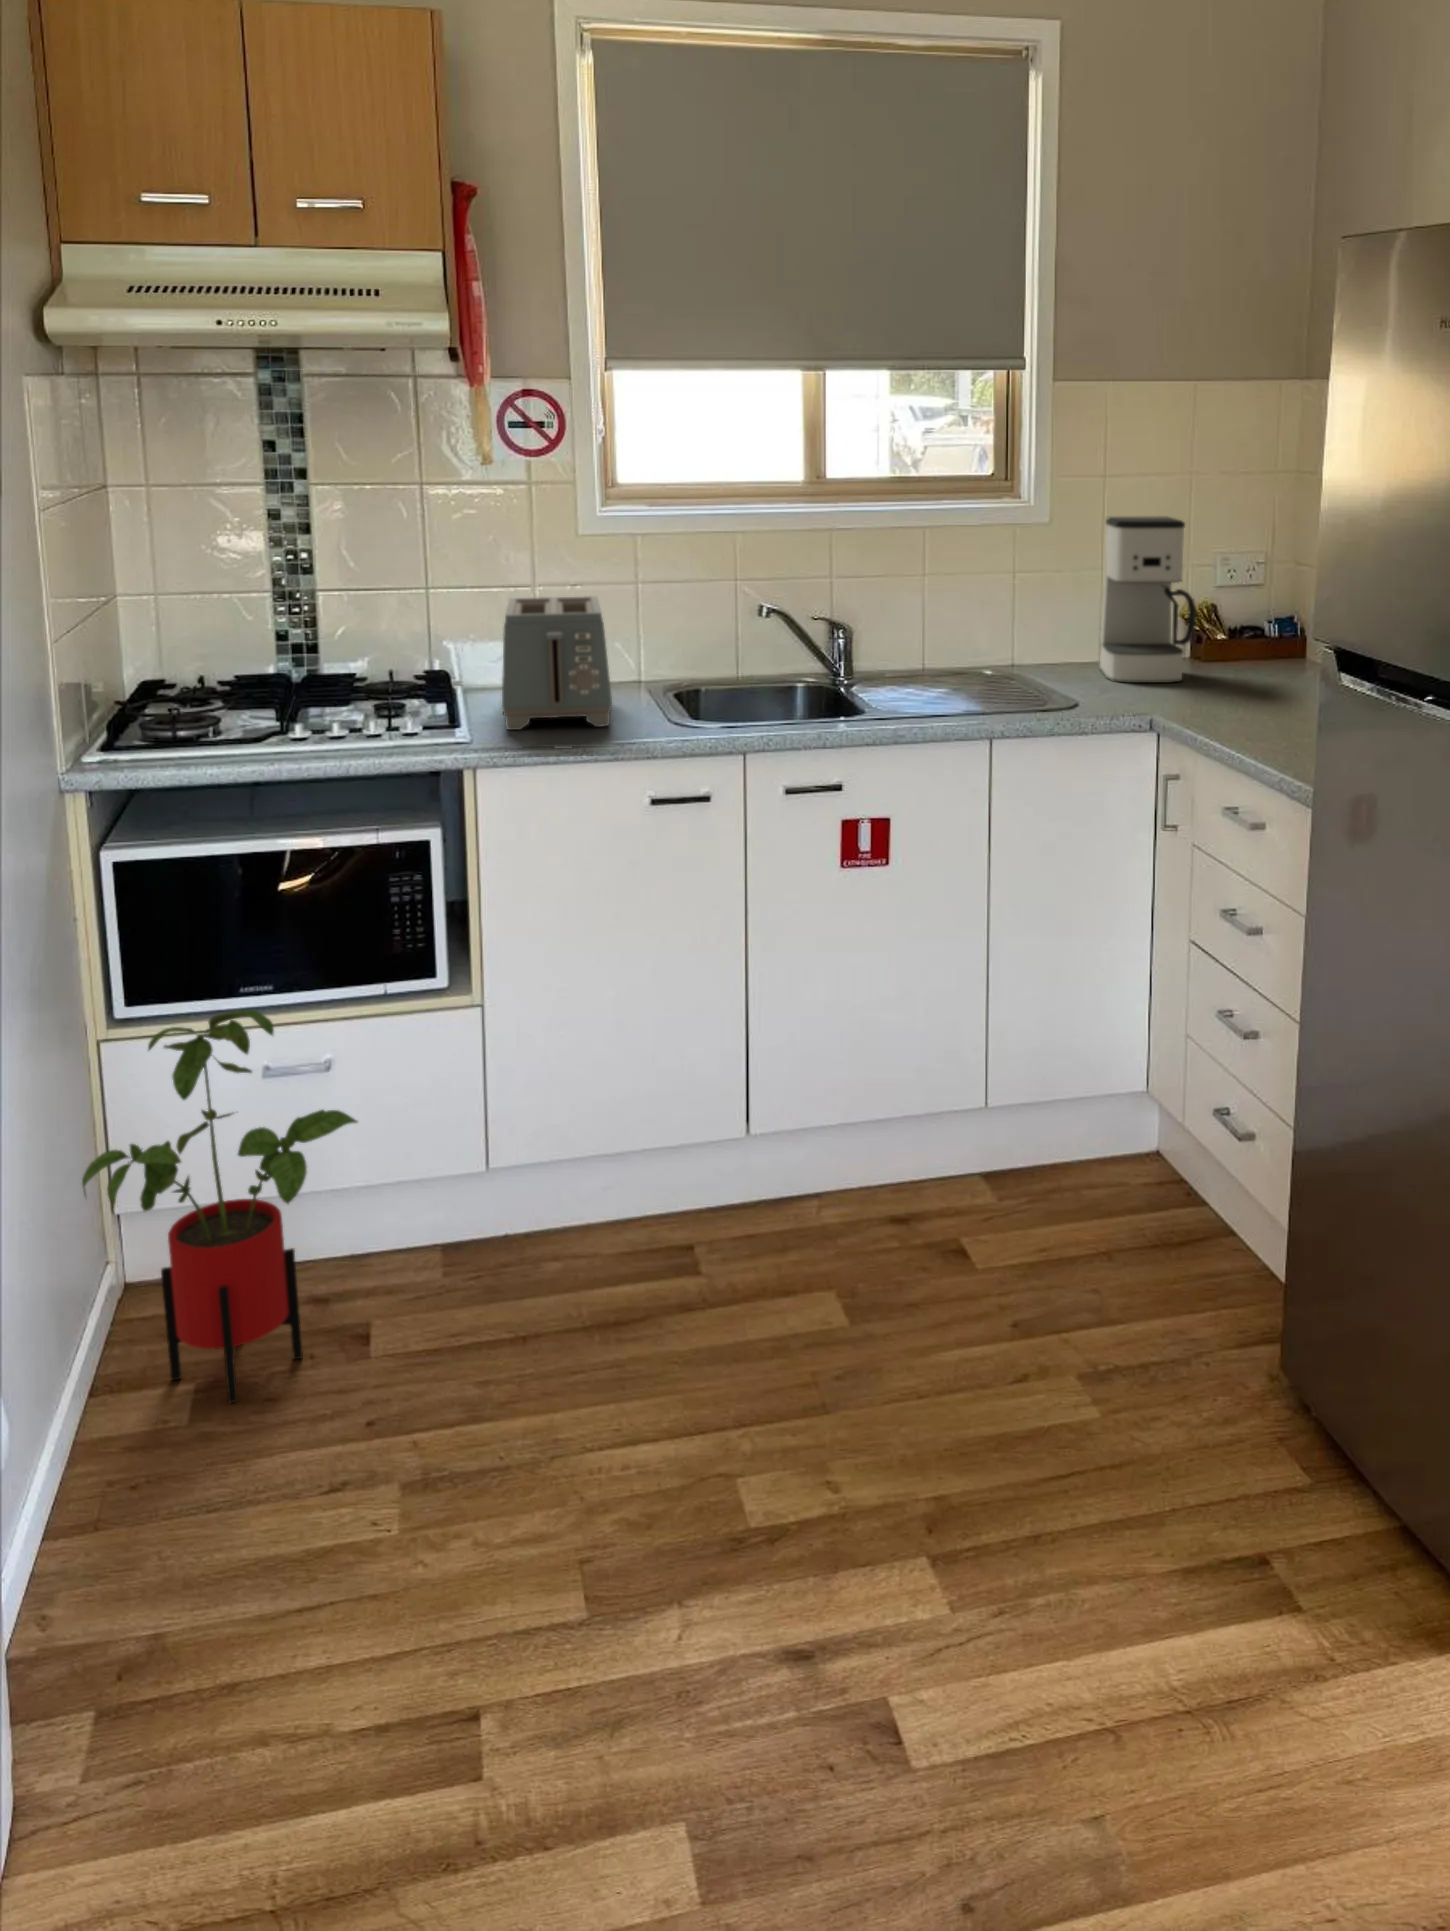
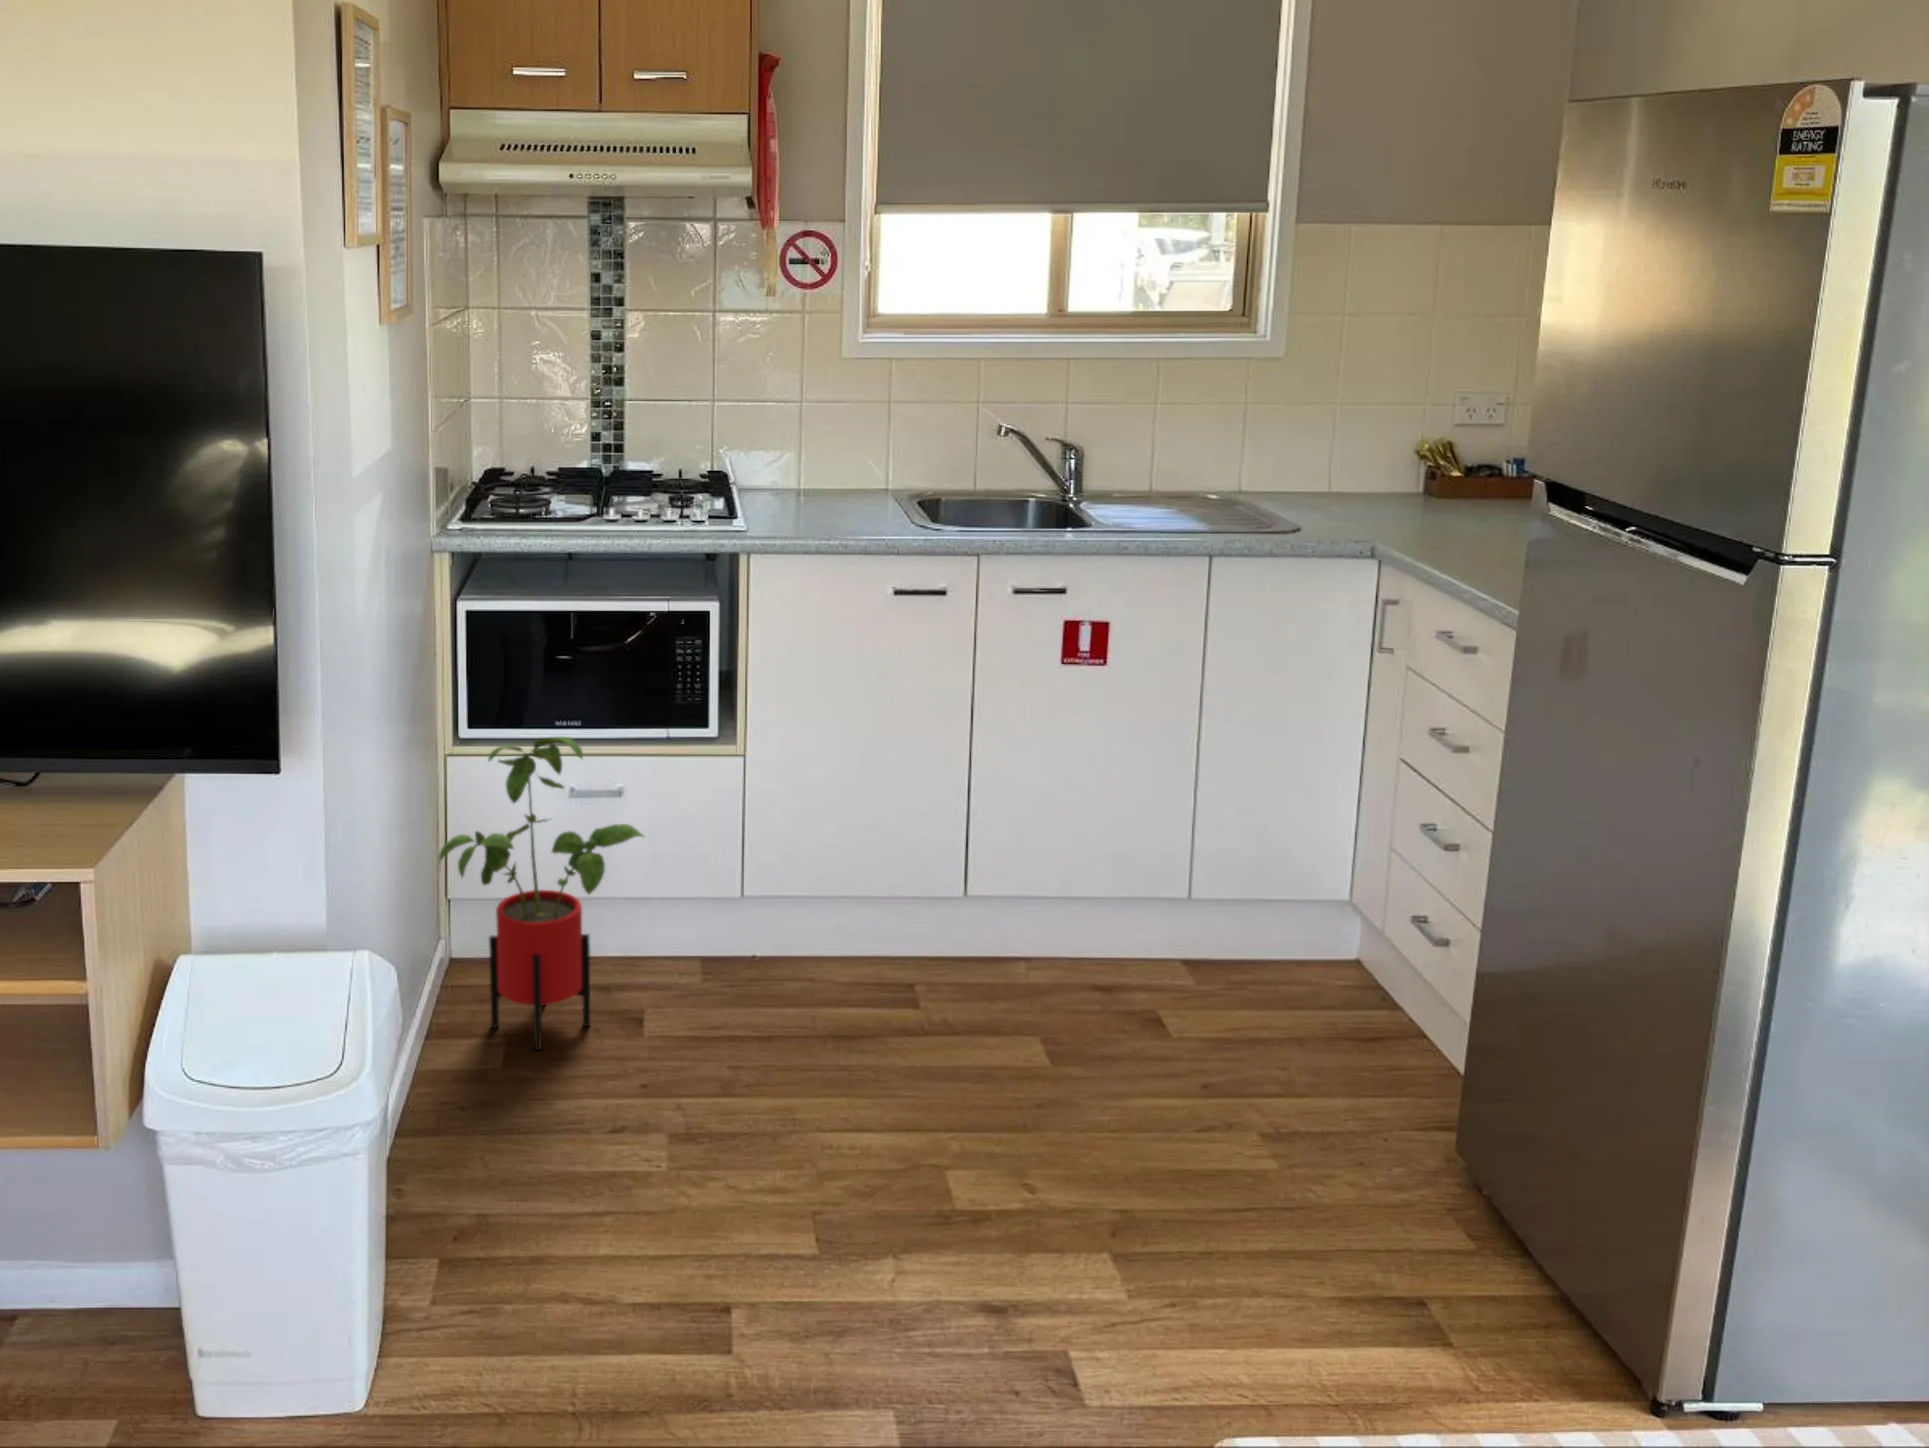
coffee maker: present [1100,516,1196,683] -> none [1326,351,1429,513]
toaster: present [502,596,612,730] -> none [775,410,868,524]

